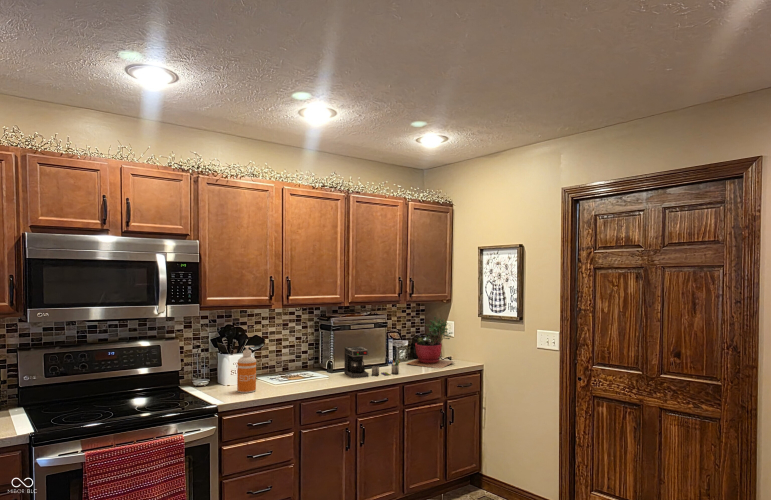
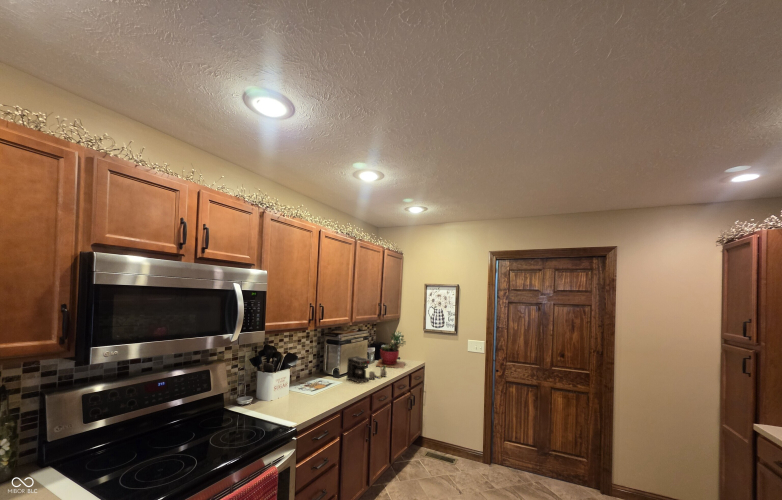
soap dispenser: present [237,346,256,393] -> none [287,365,307,411]

